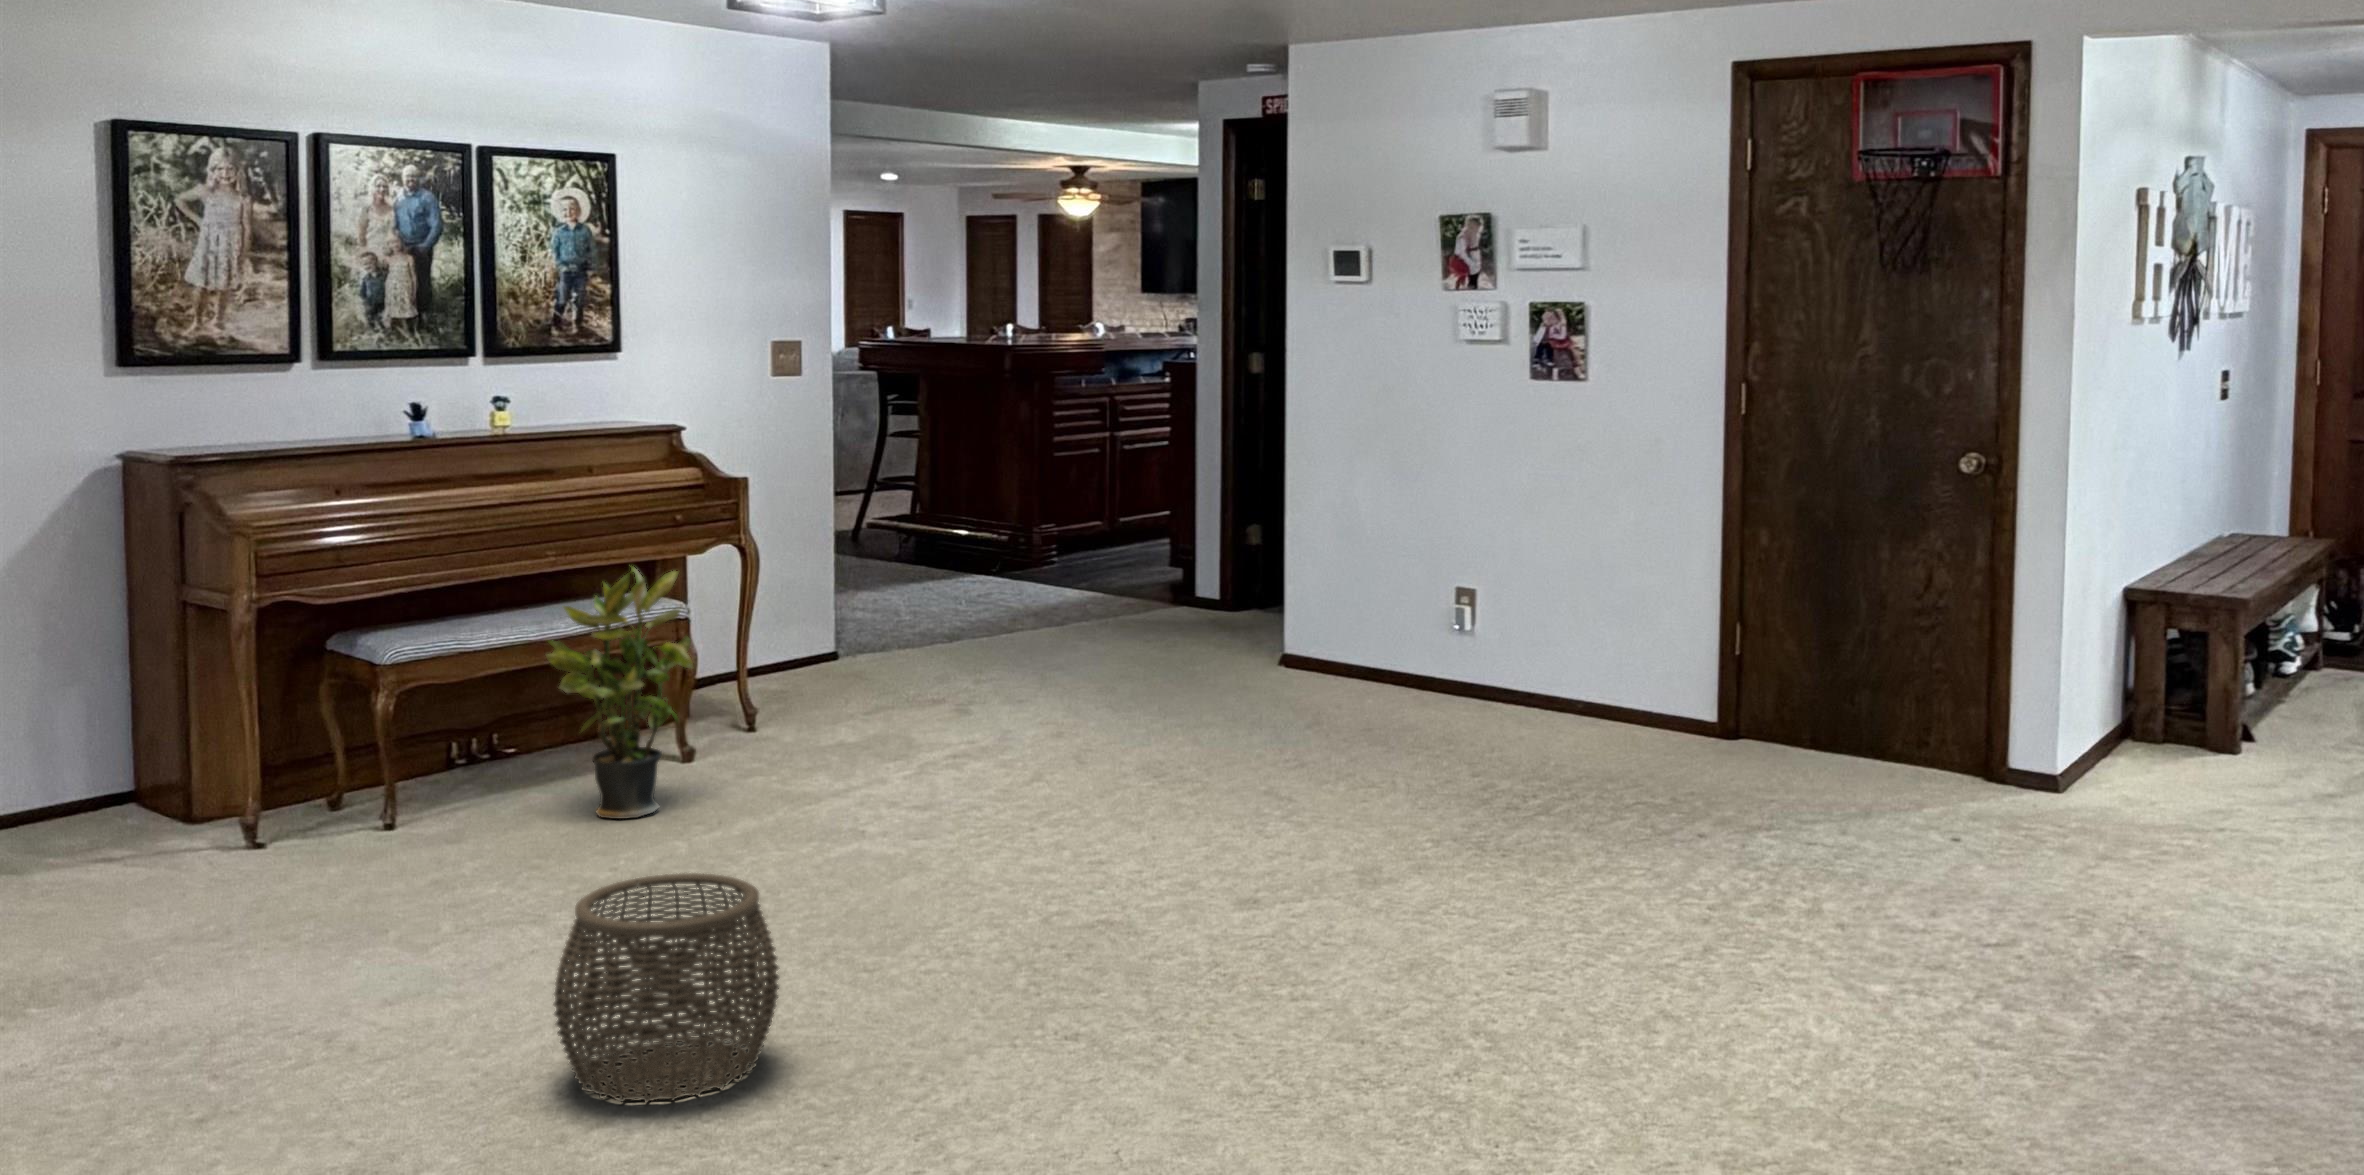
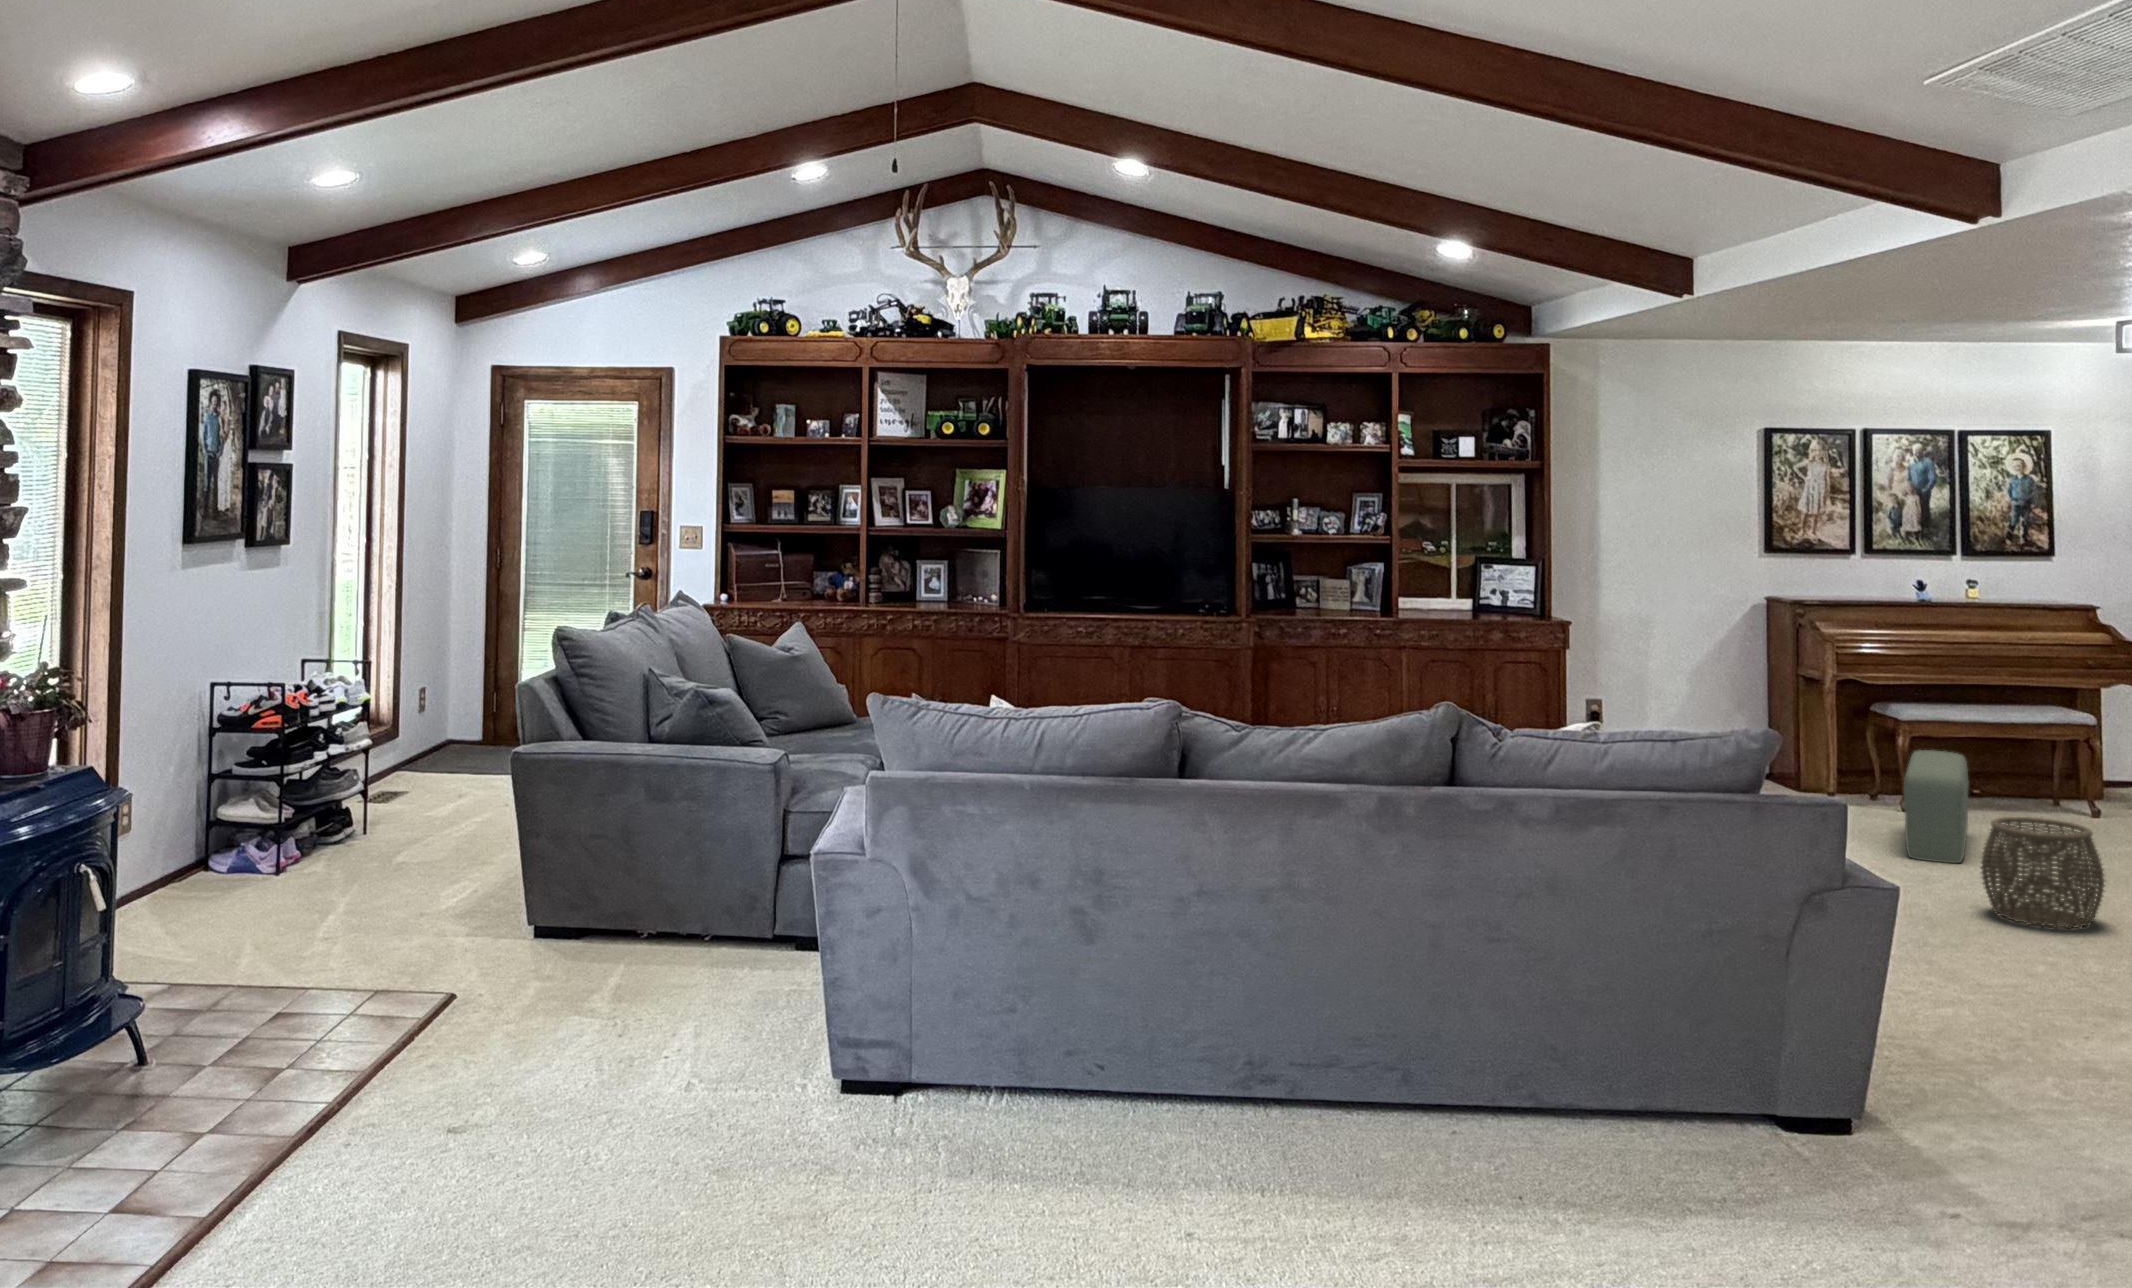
potted plant: present [545,566,694,819] -> none [1994,678,2088,831]
pouf: none [394,723,507,957] -> present [1904,750,1968,864]

